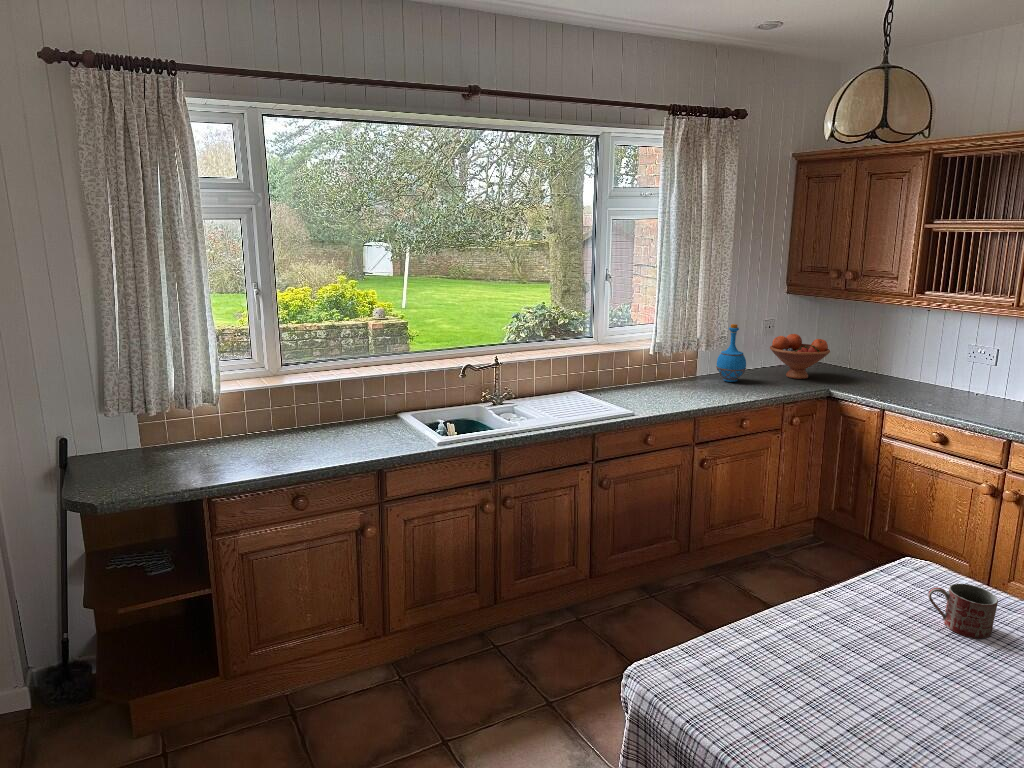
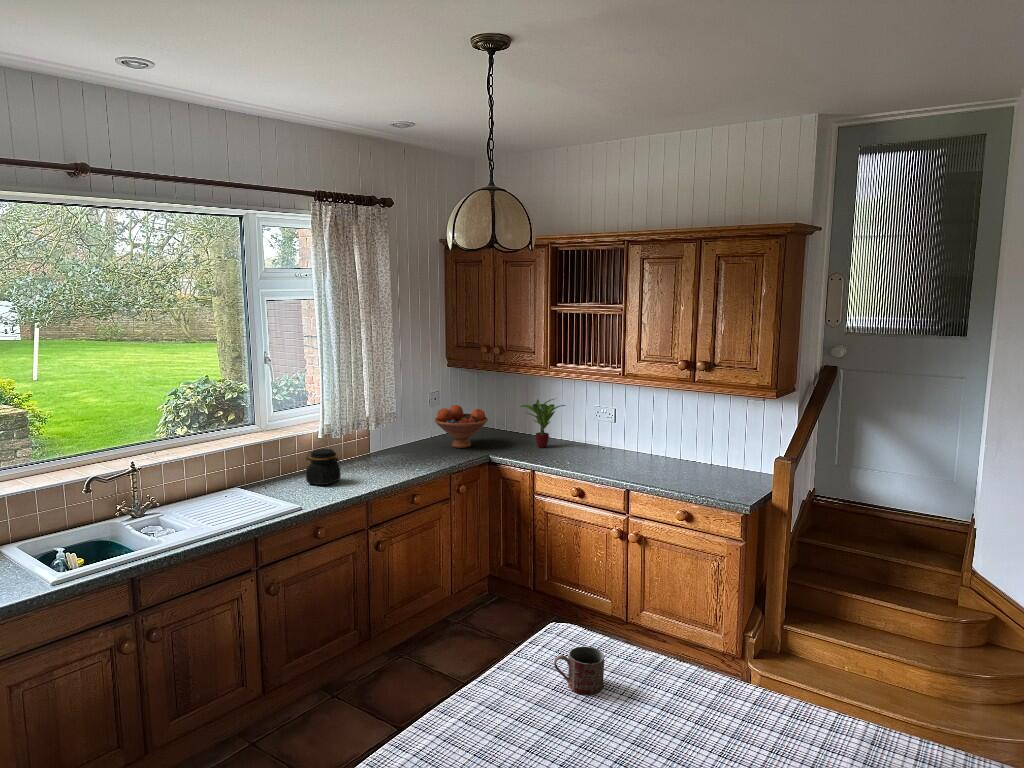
bottle: present [716,324,746,382] -> none [385,401,414,458]
potted plant: none [869,333,931,386] -> present [520,399,565,448]
jar: none [639,363,673,397] -> present [306,449,341,485]

